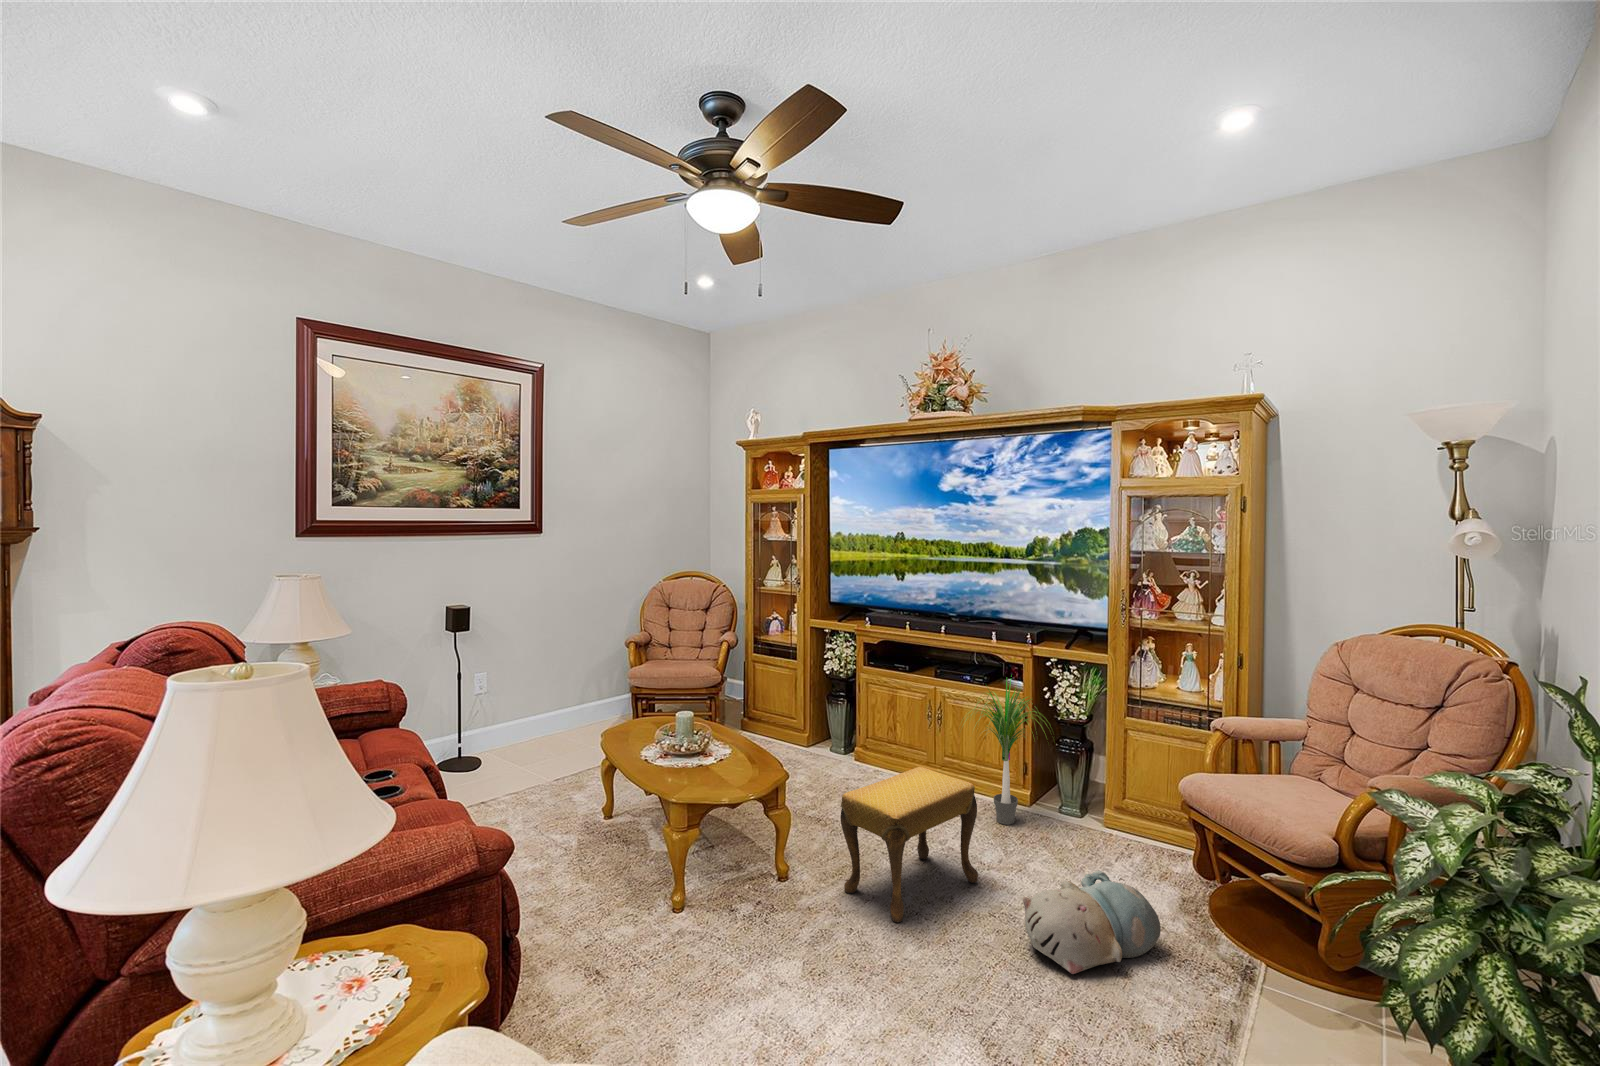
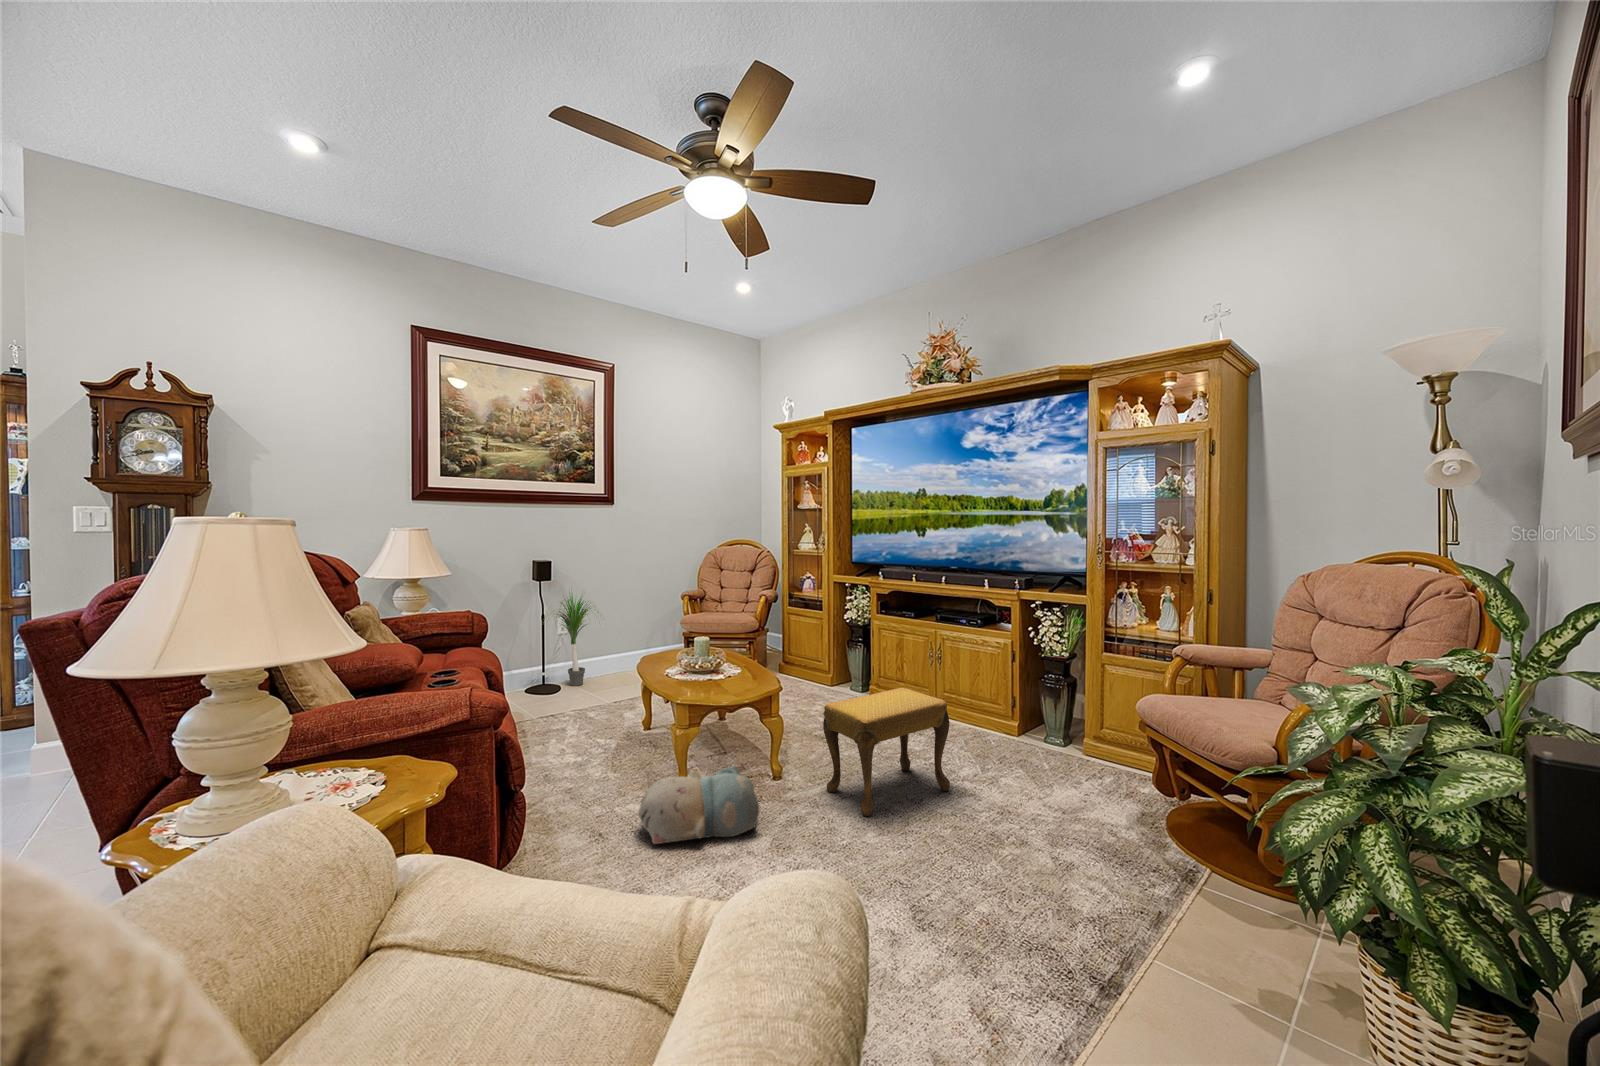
potted plant: present [970,679,1040,825] -> present [557,592,598,686]
plush toy: present [1023,871,1161,974] -> present [638,766,759,844]

